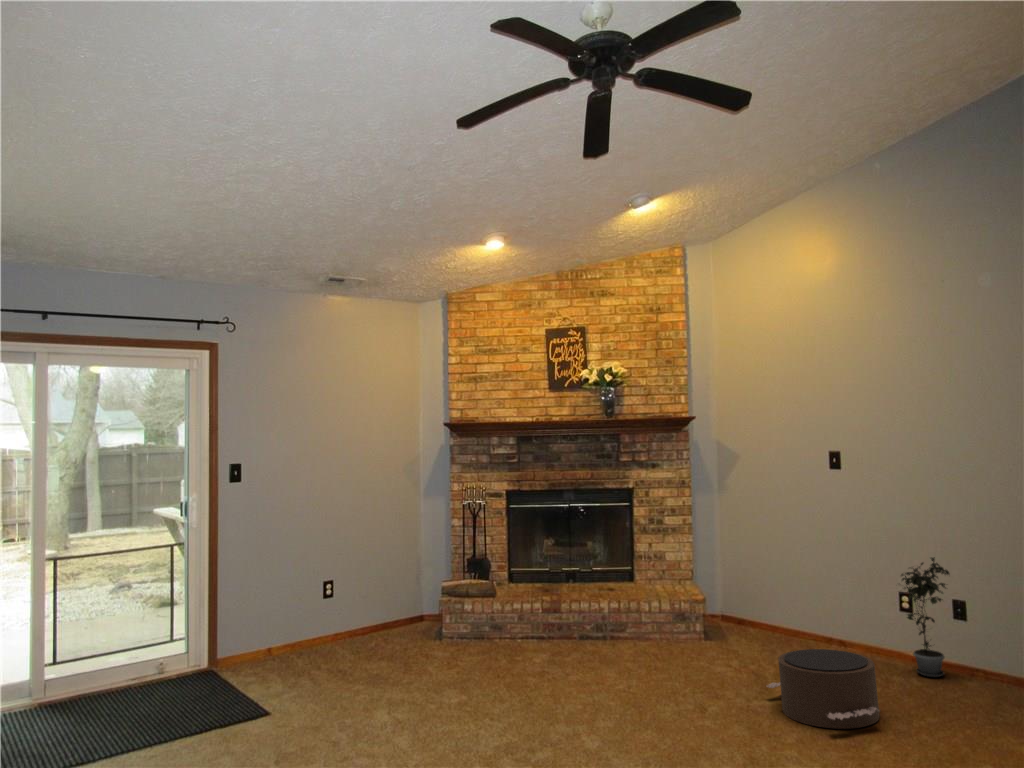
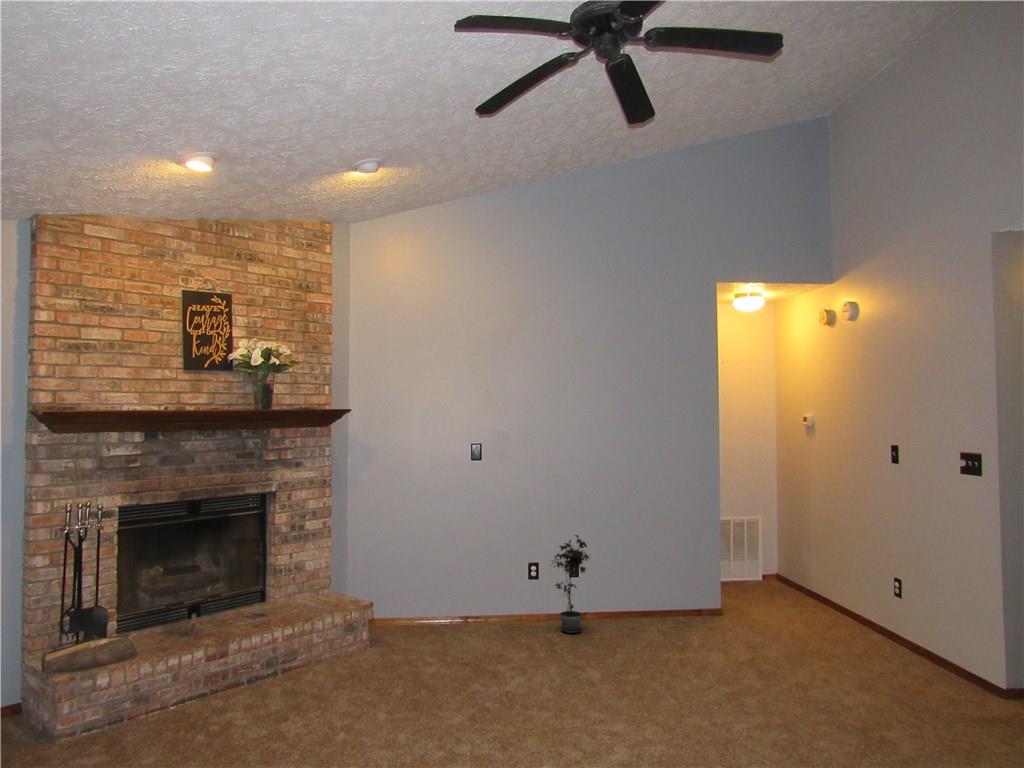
pouf: present [767,649,879,729] -> none [514,626,620,699]

